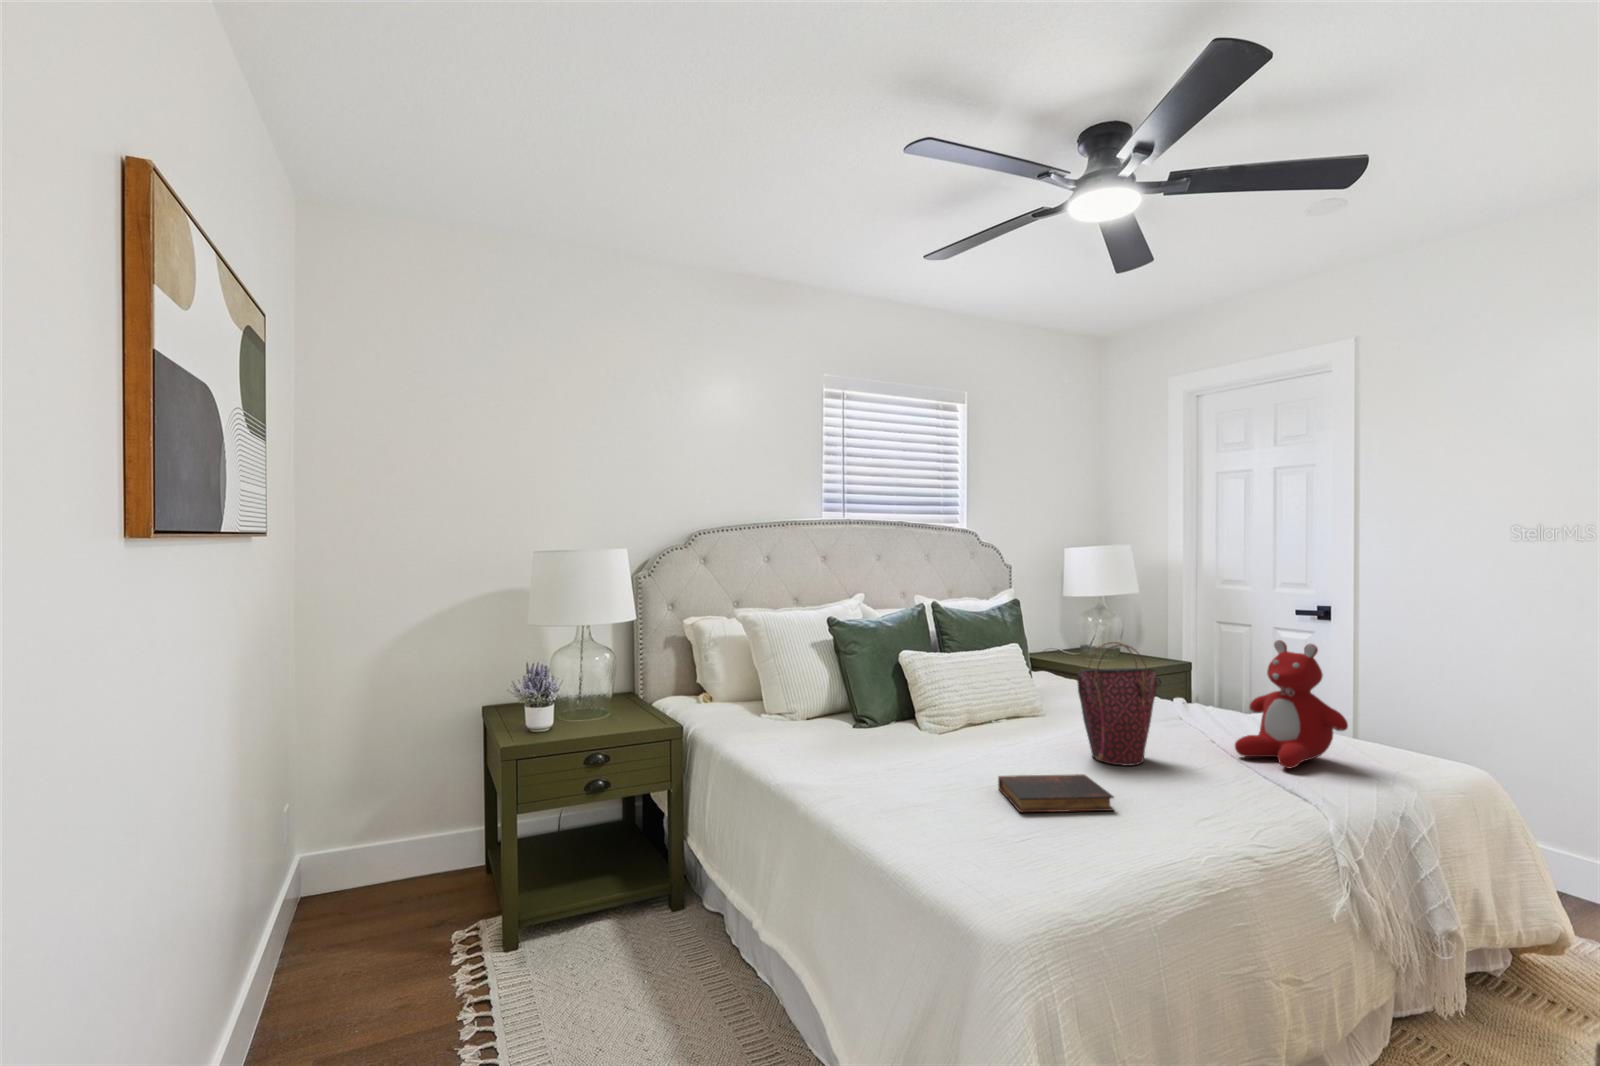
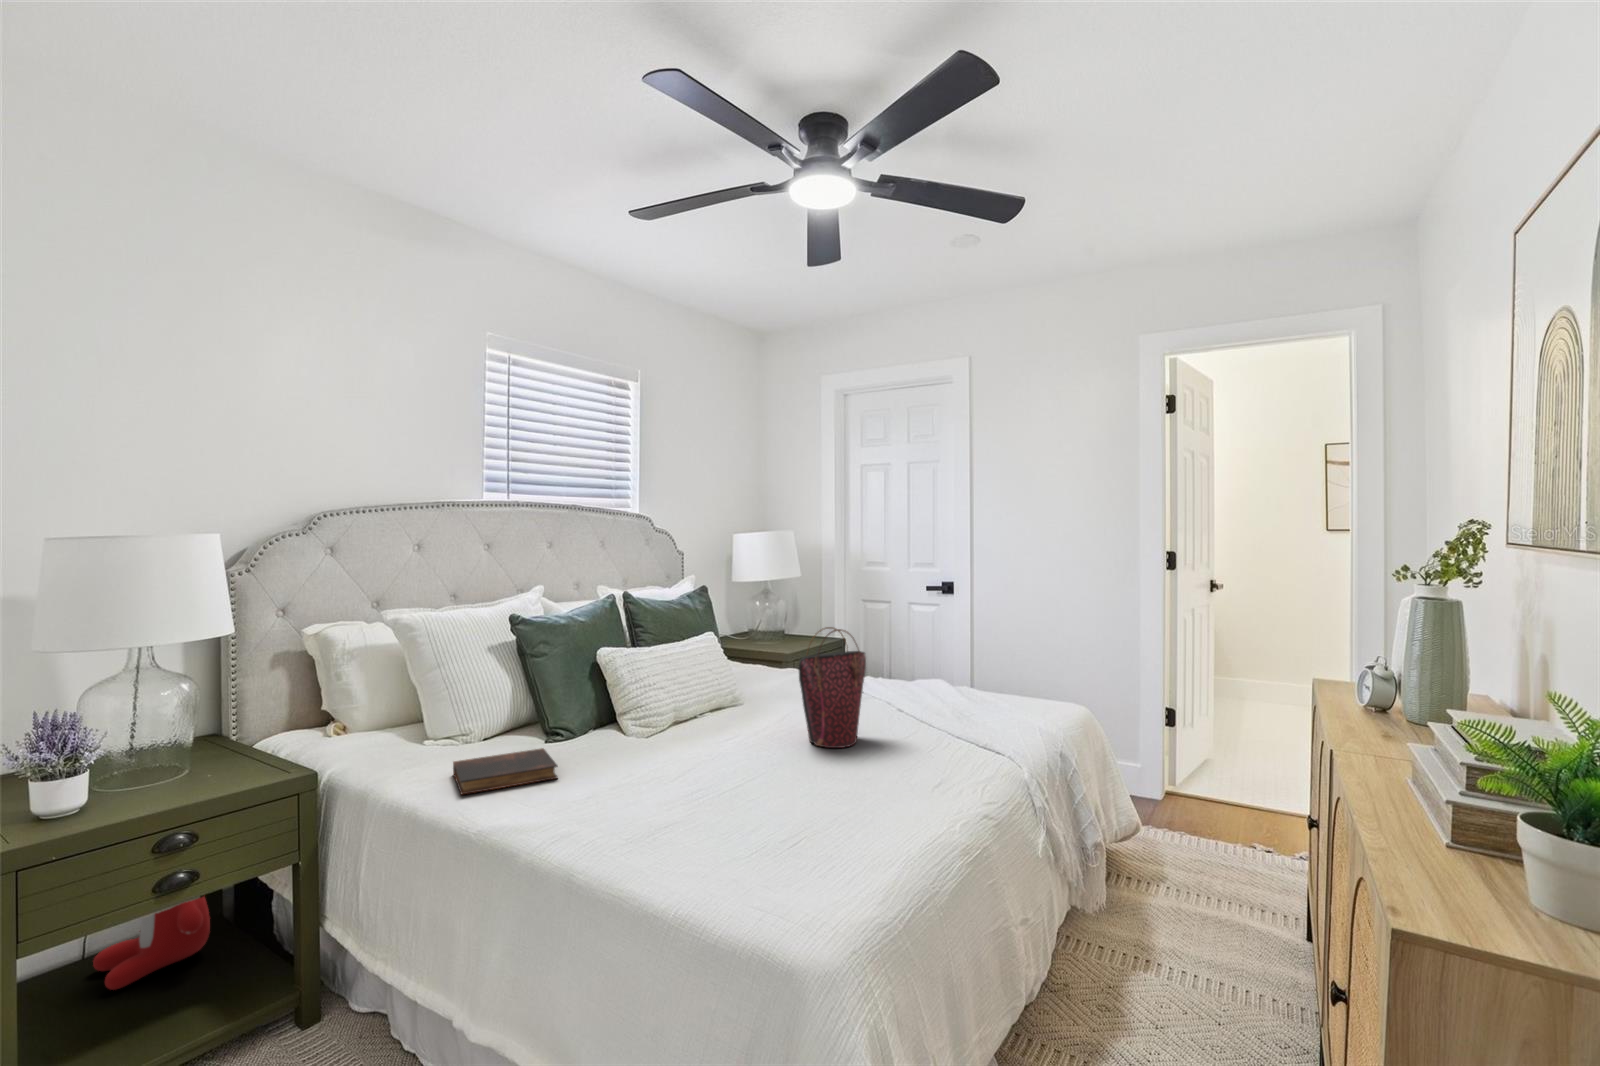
teddy bear: present [1235,640,1348,769] -> present [93,897,210,990]
book: present [998,774,1114,812] -> present [453,748,558,794]

